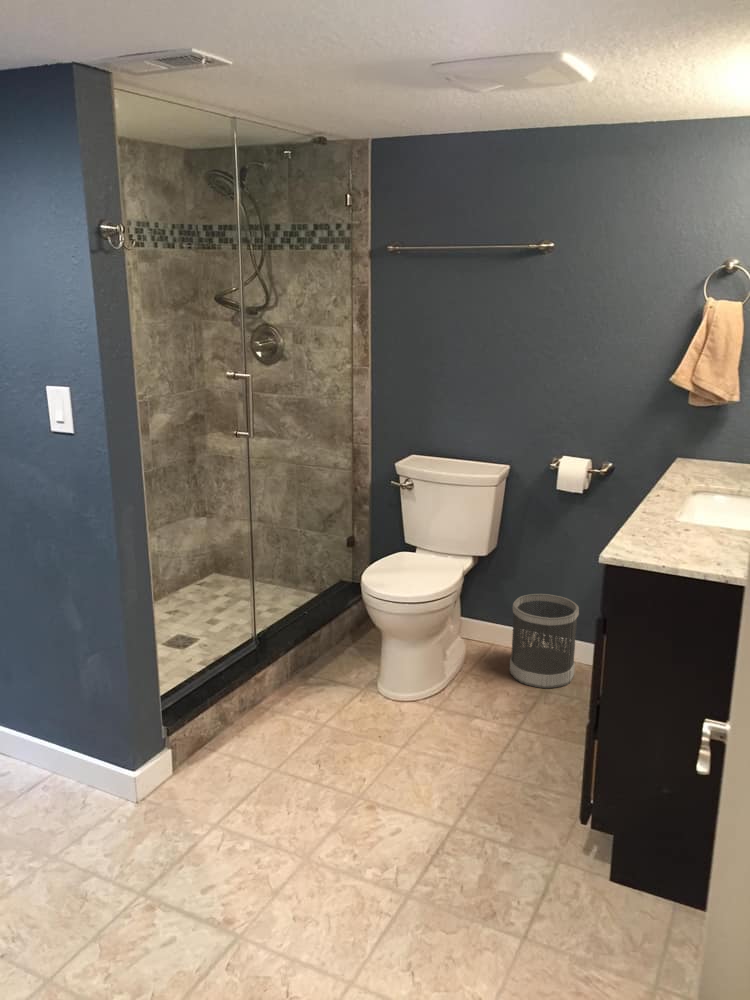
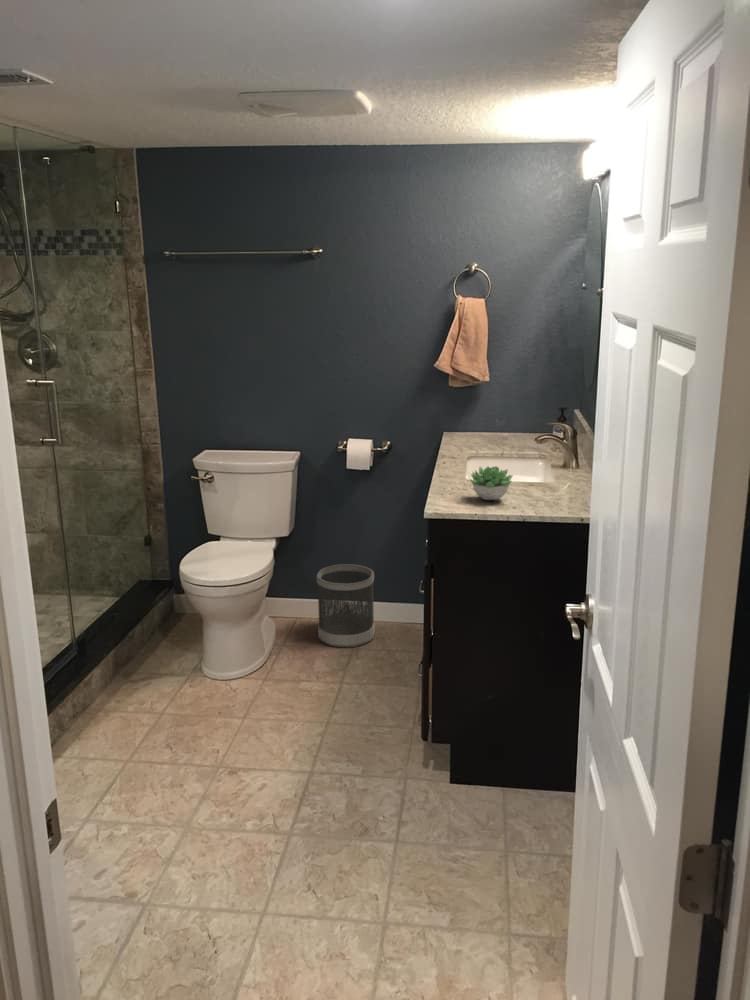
succulent plant: none [665,508,726,551] -> present [470,466,512,500]

